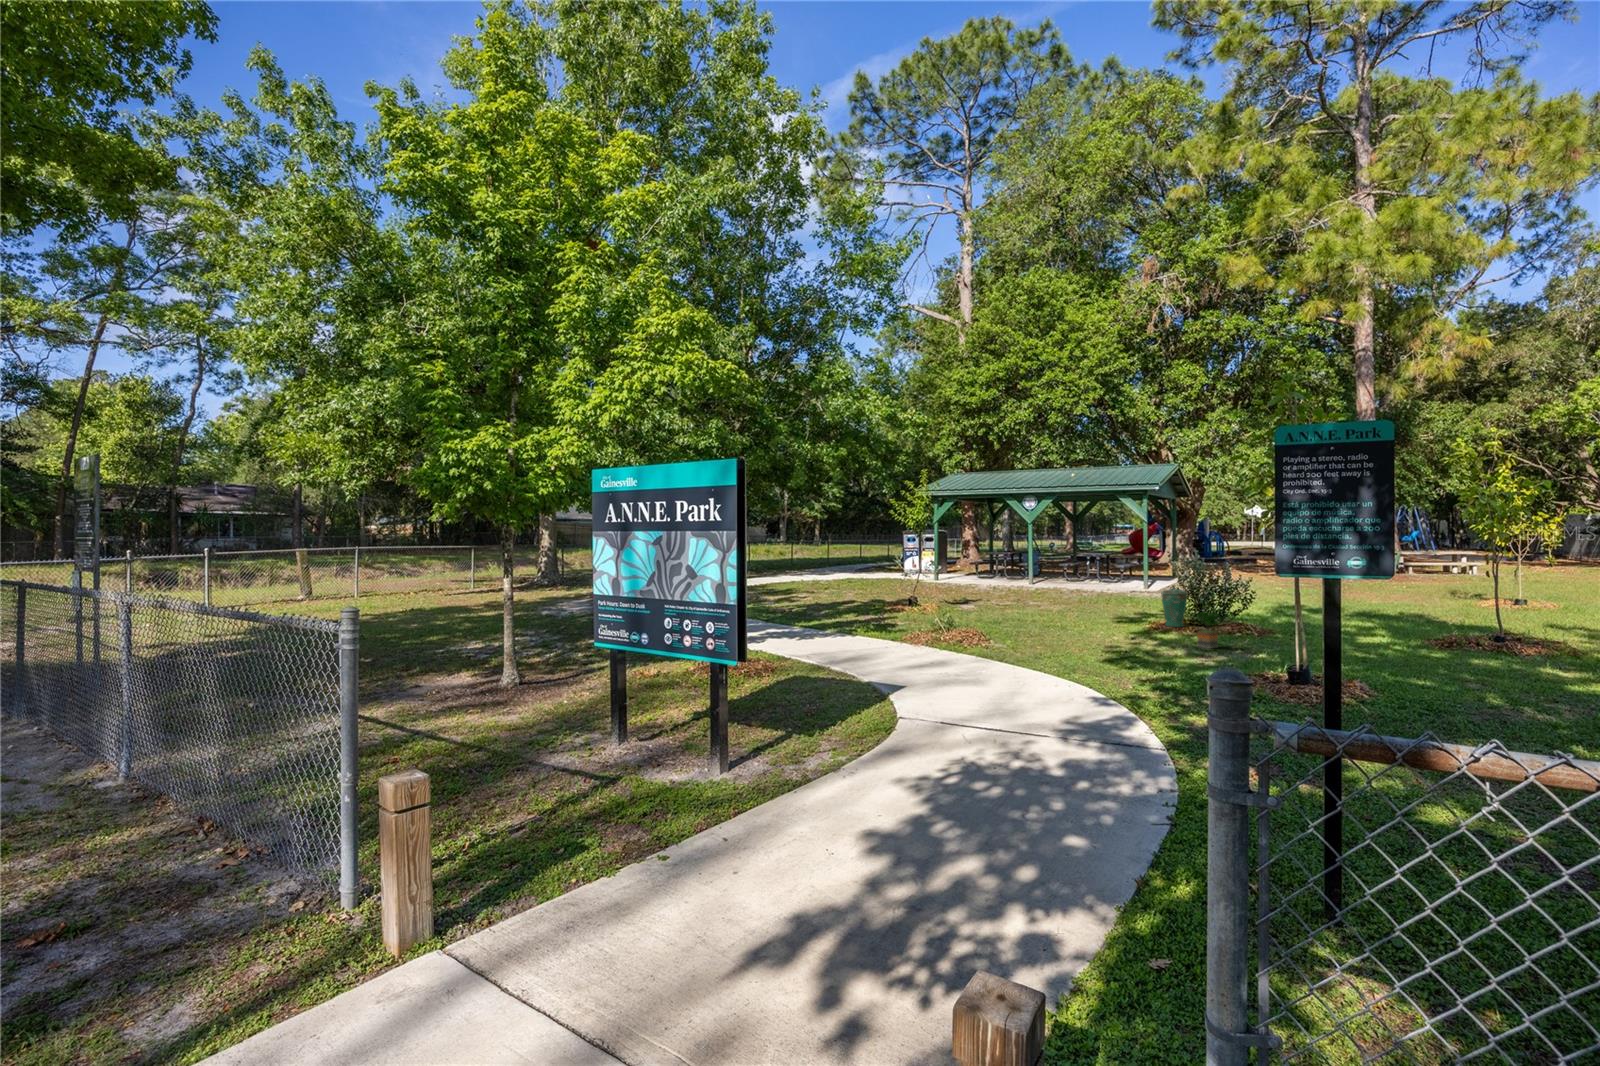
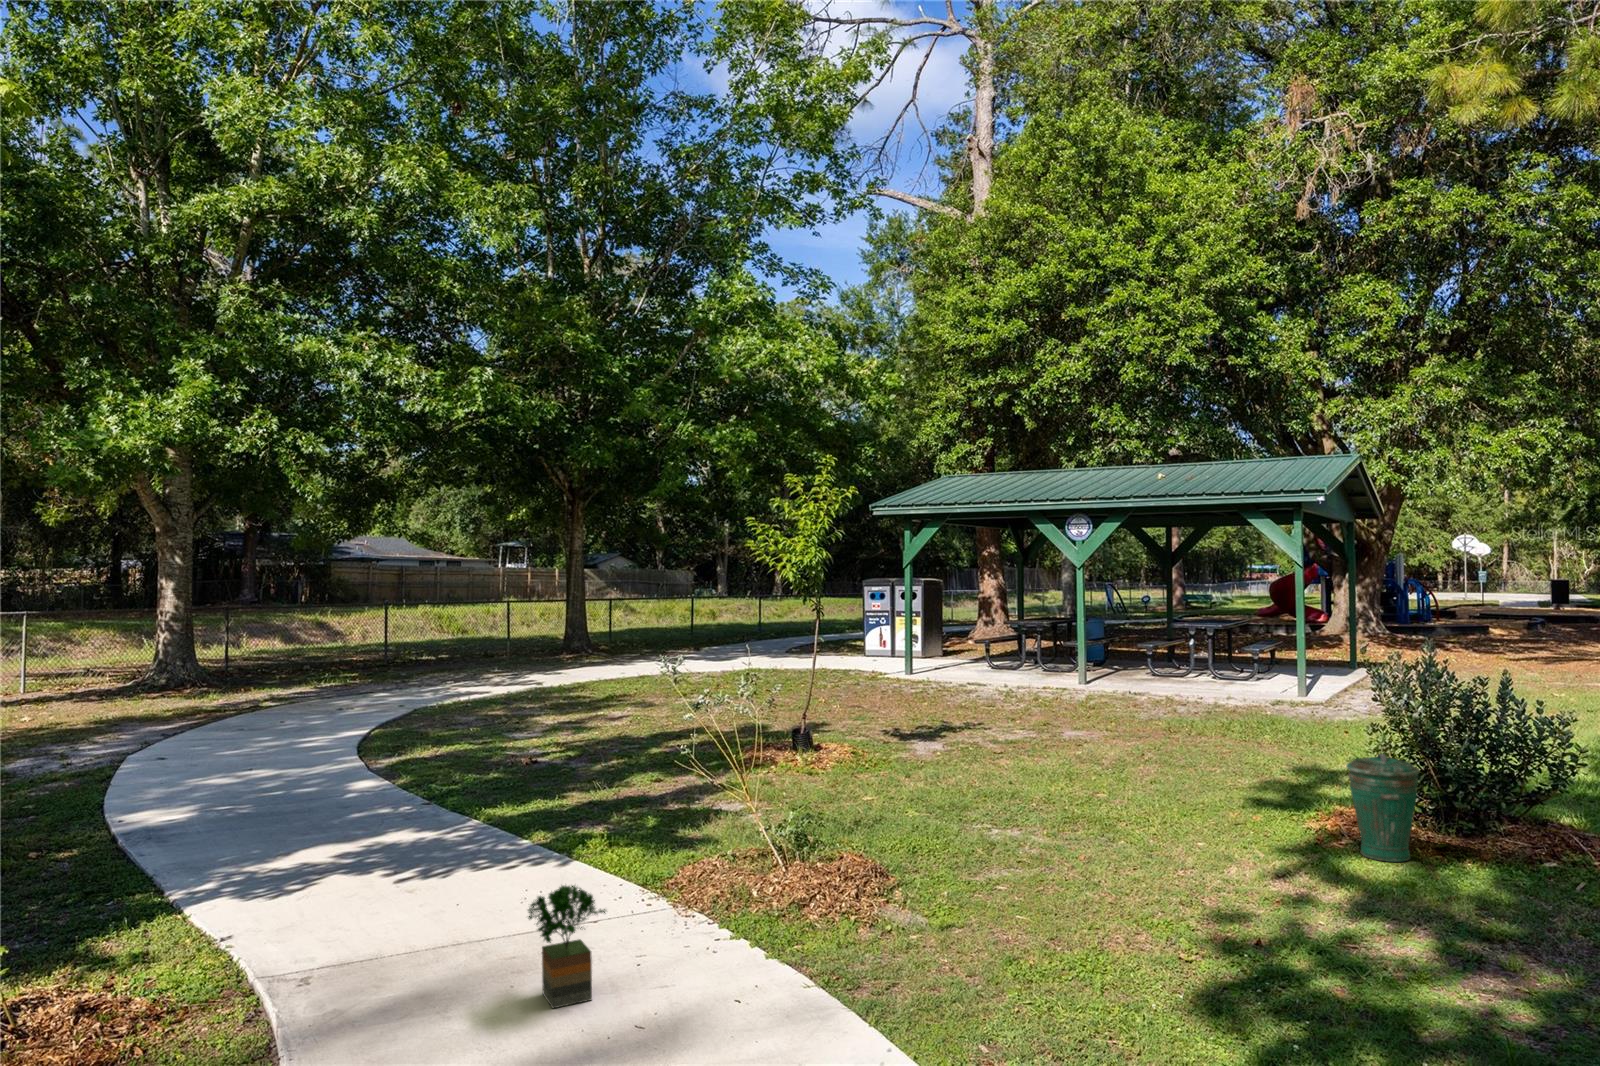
potted tree: present [1197,612,1222,649] -> present [528,885,606,1008]

